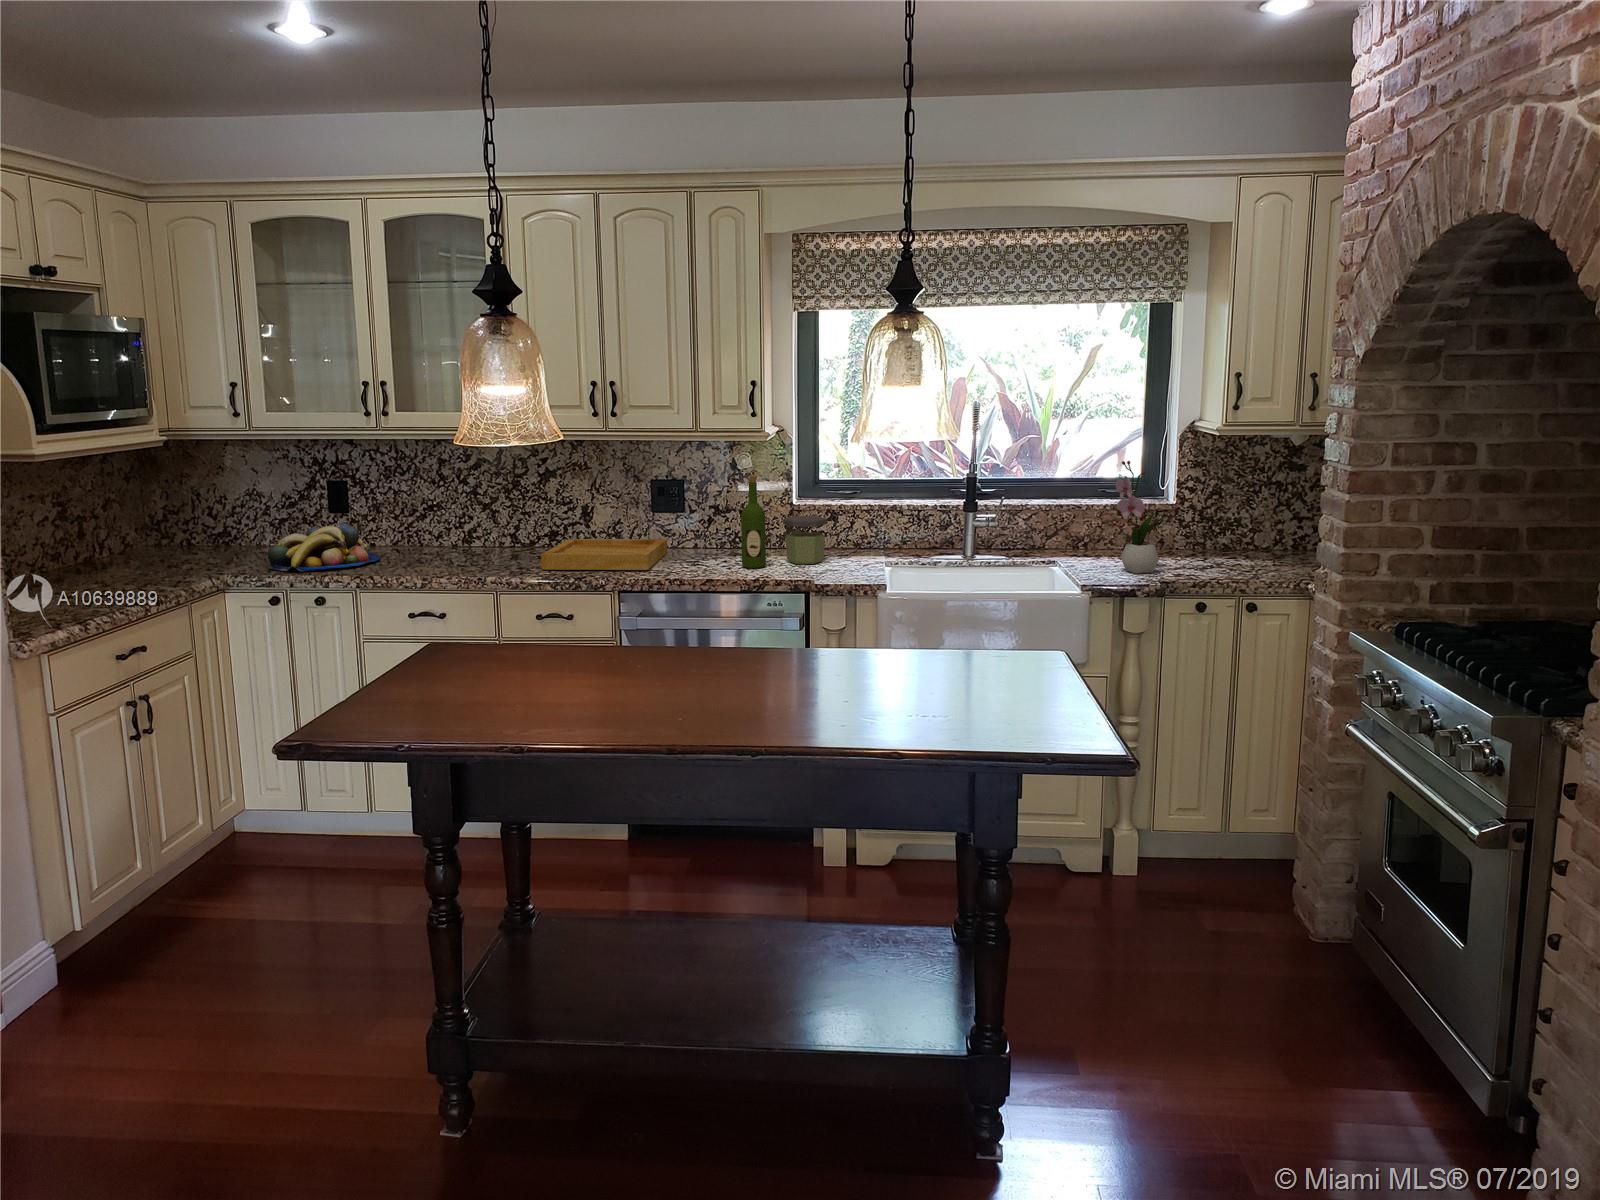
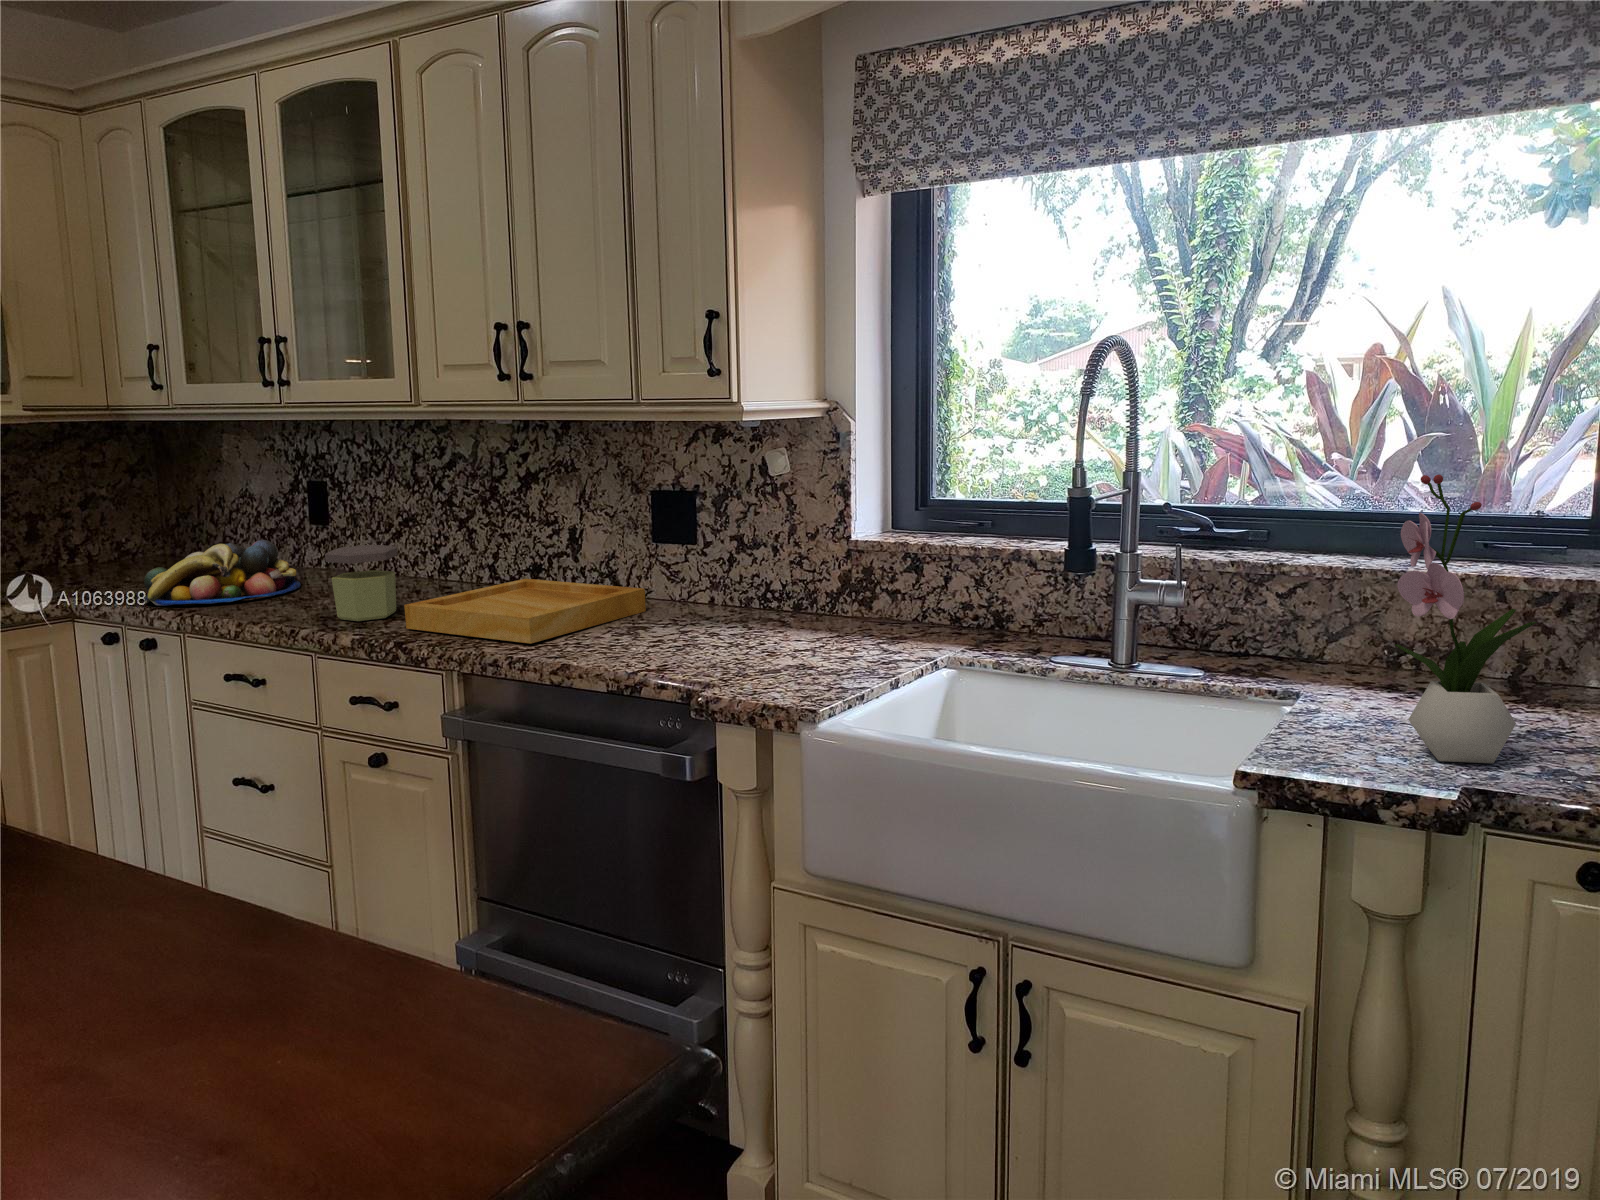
wine bottle: present [741,476,766,568] -> none [678,489,724,655]
jar: present [783,516,828,564] -> present [325,545,397,621]

